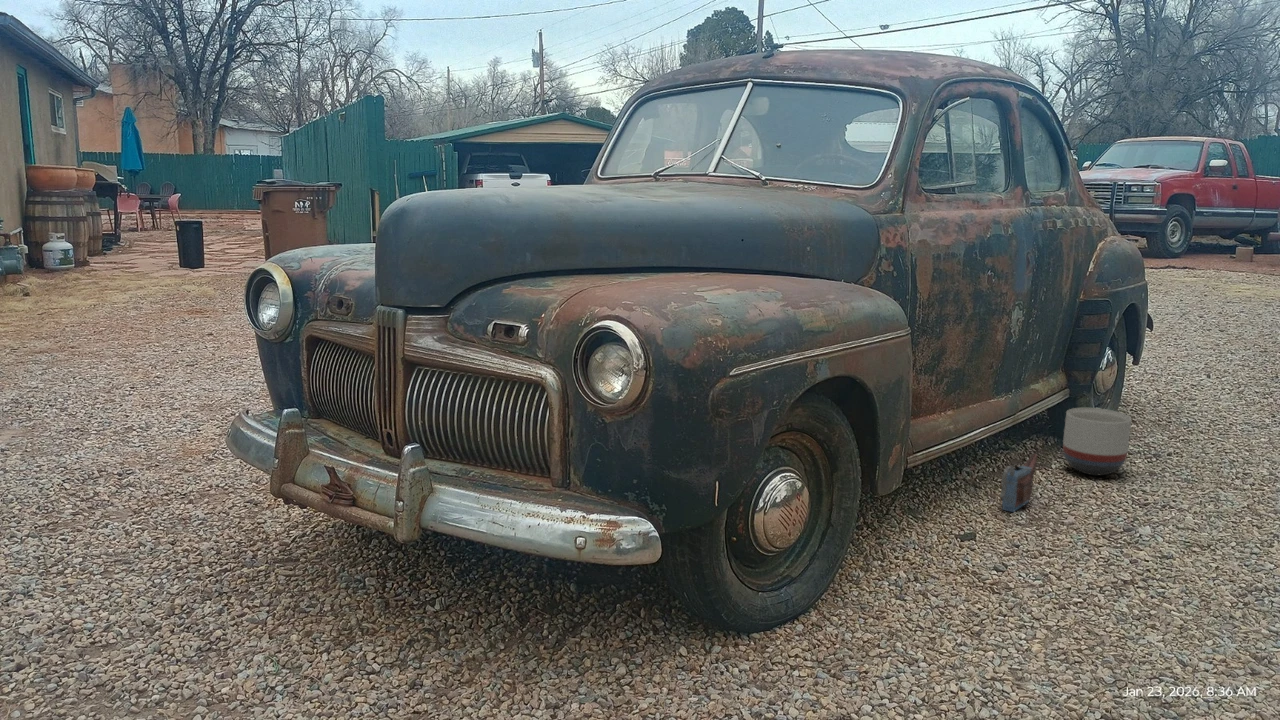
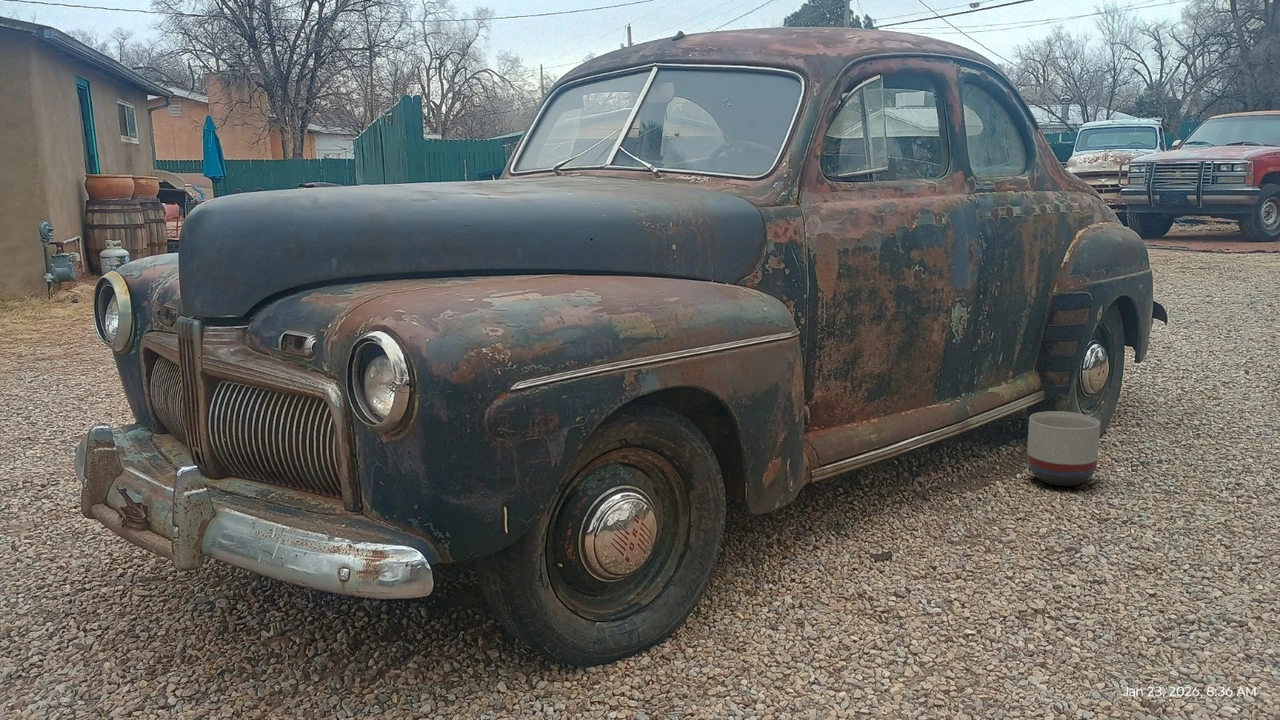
watering can: present [1000,454,1037,512] -> none [930,463,983,529]

